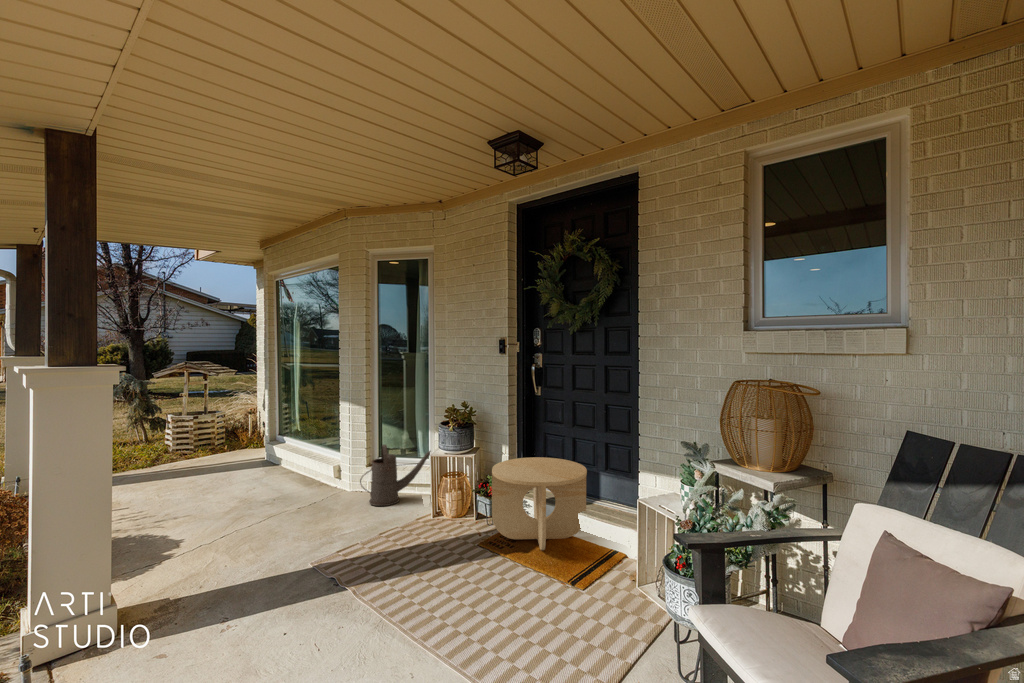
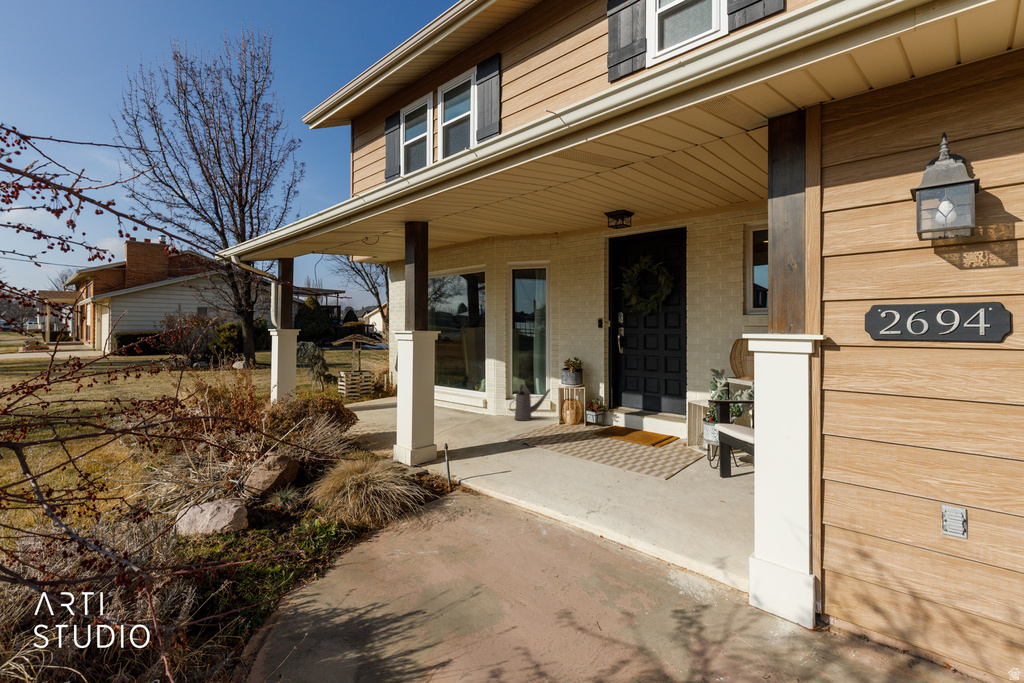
side table: present [492,457,587,550] -> none [601,389,655,435]

